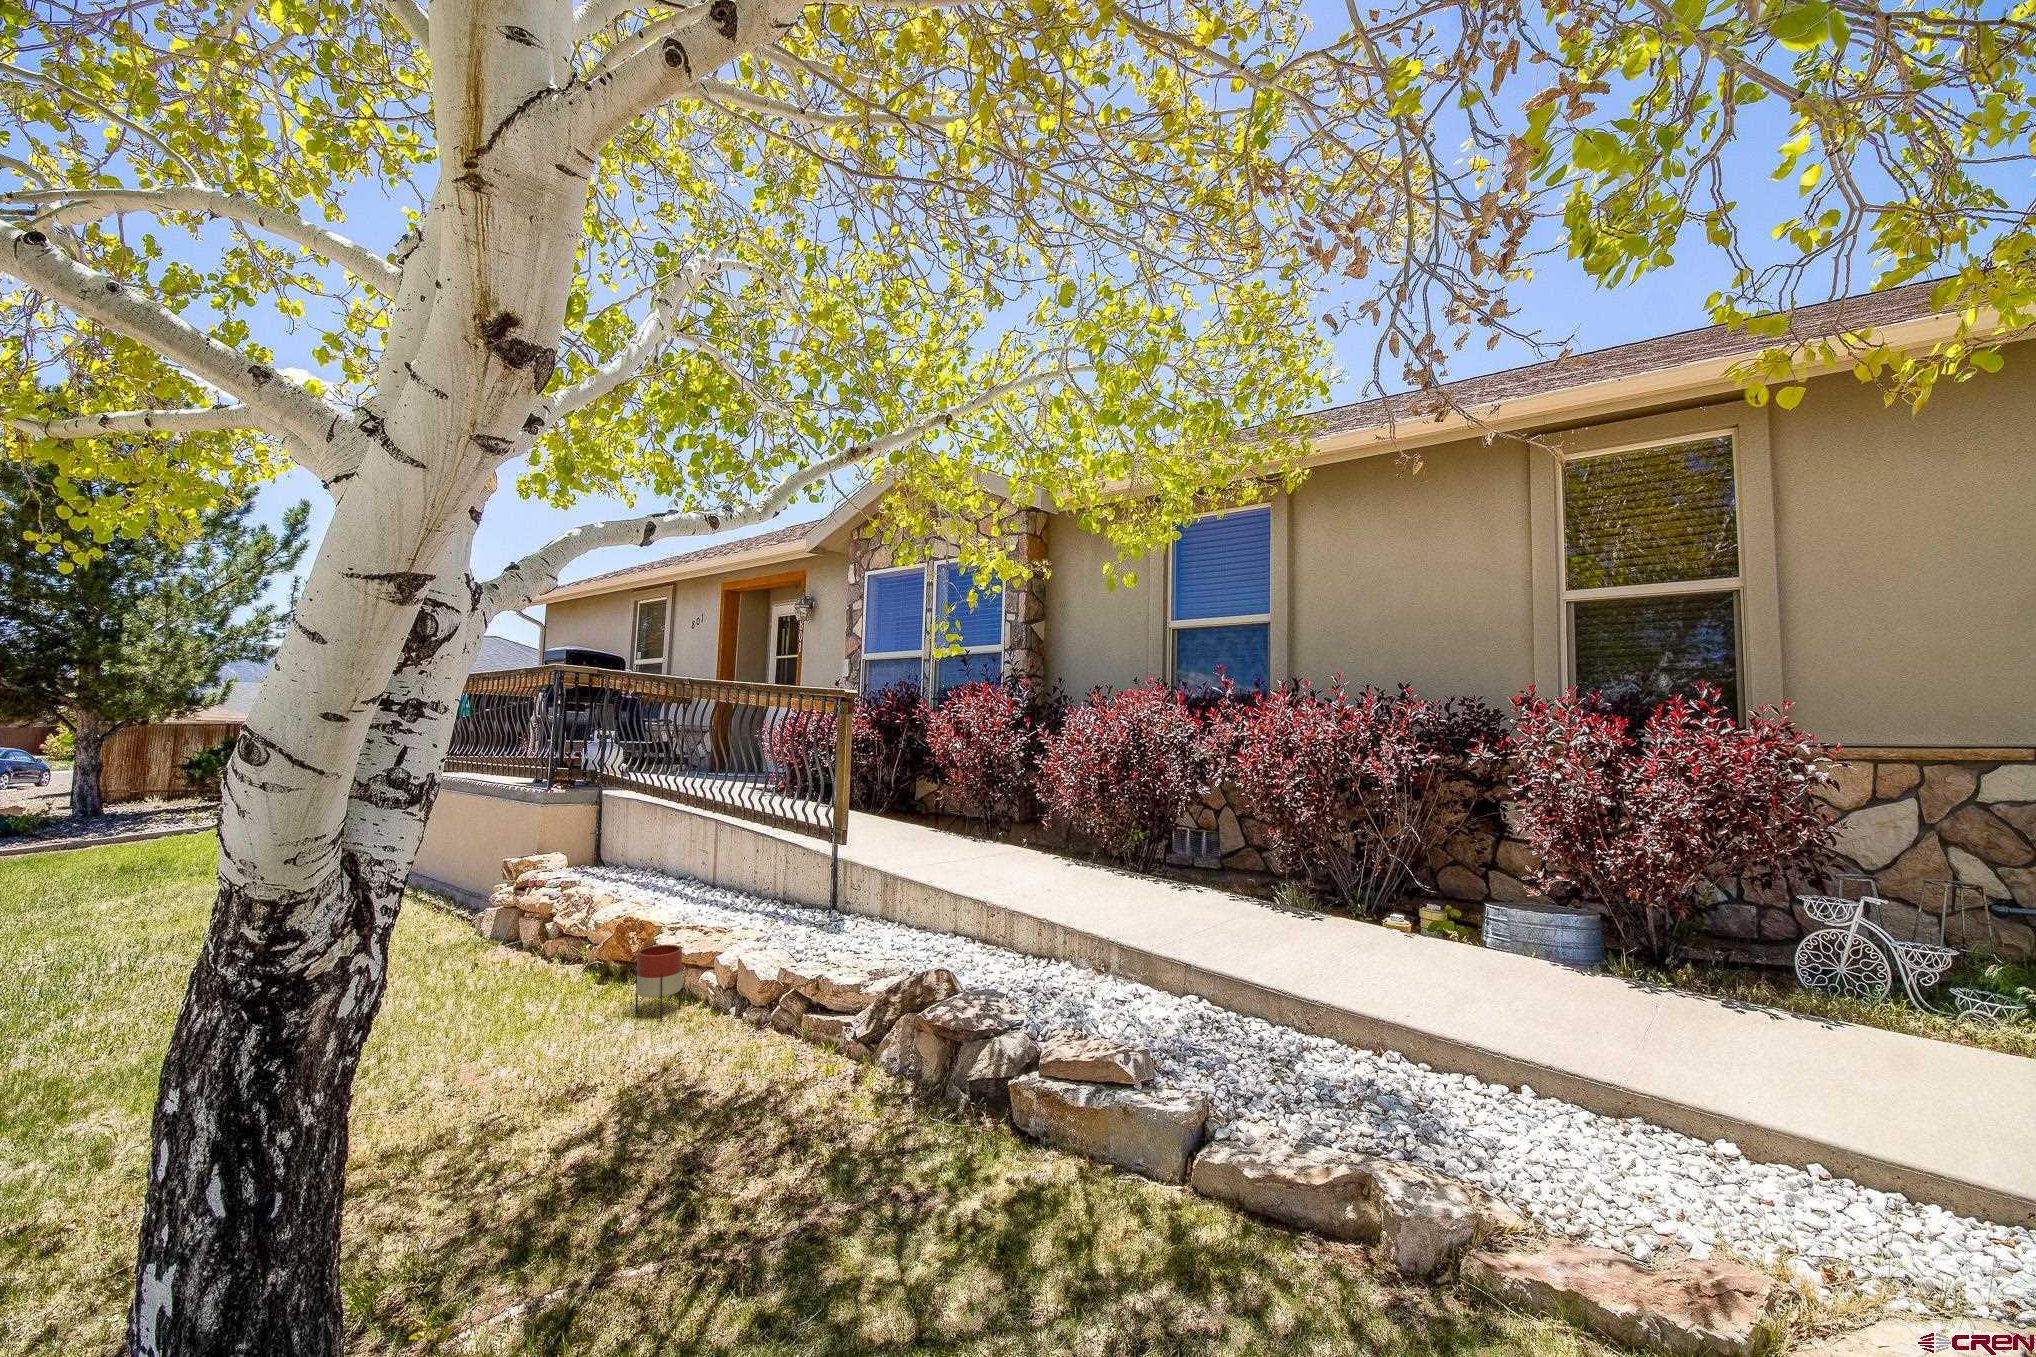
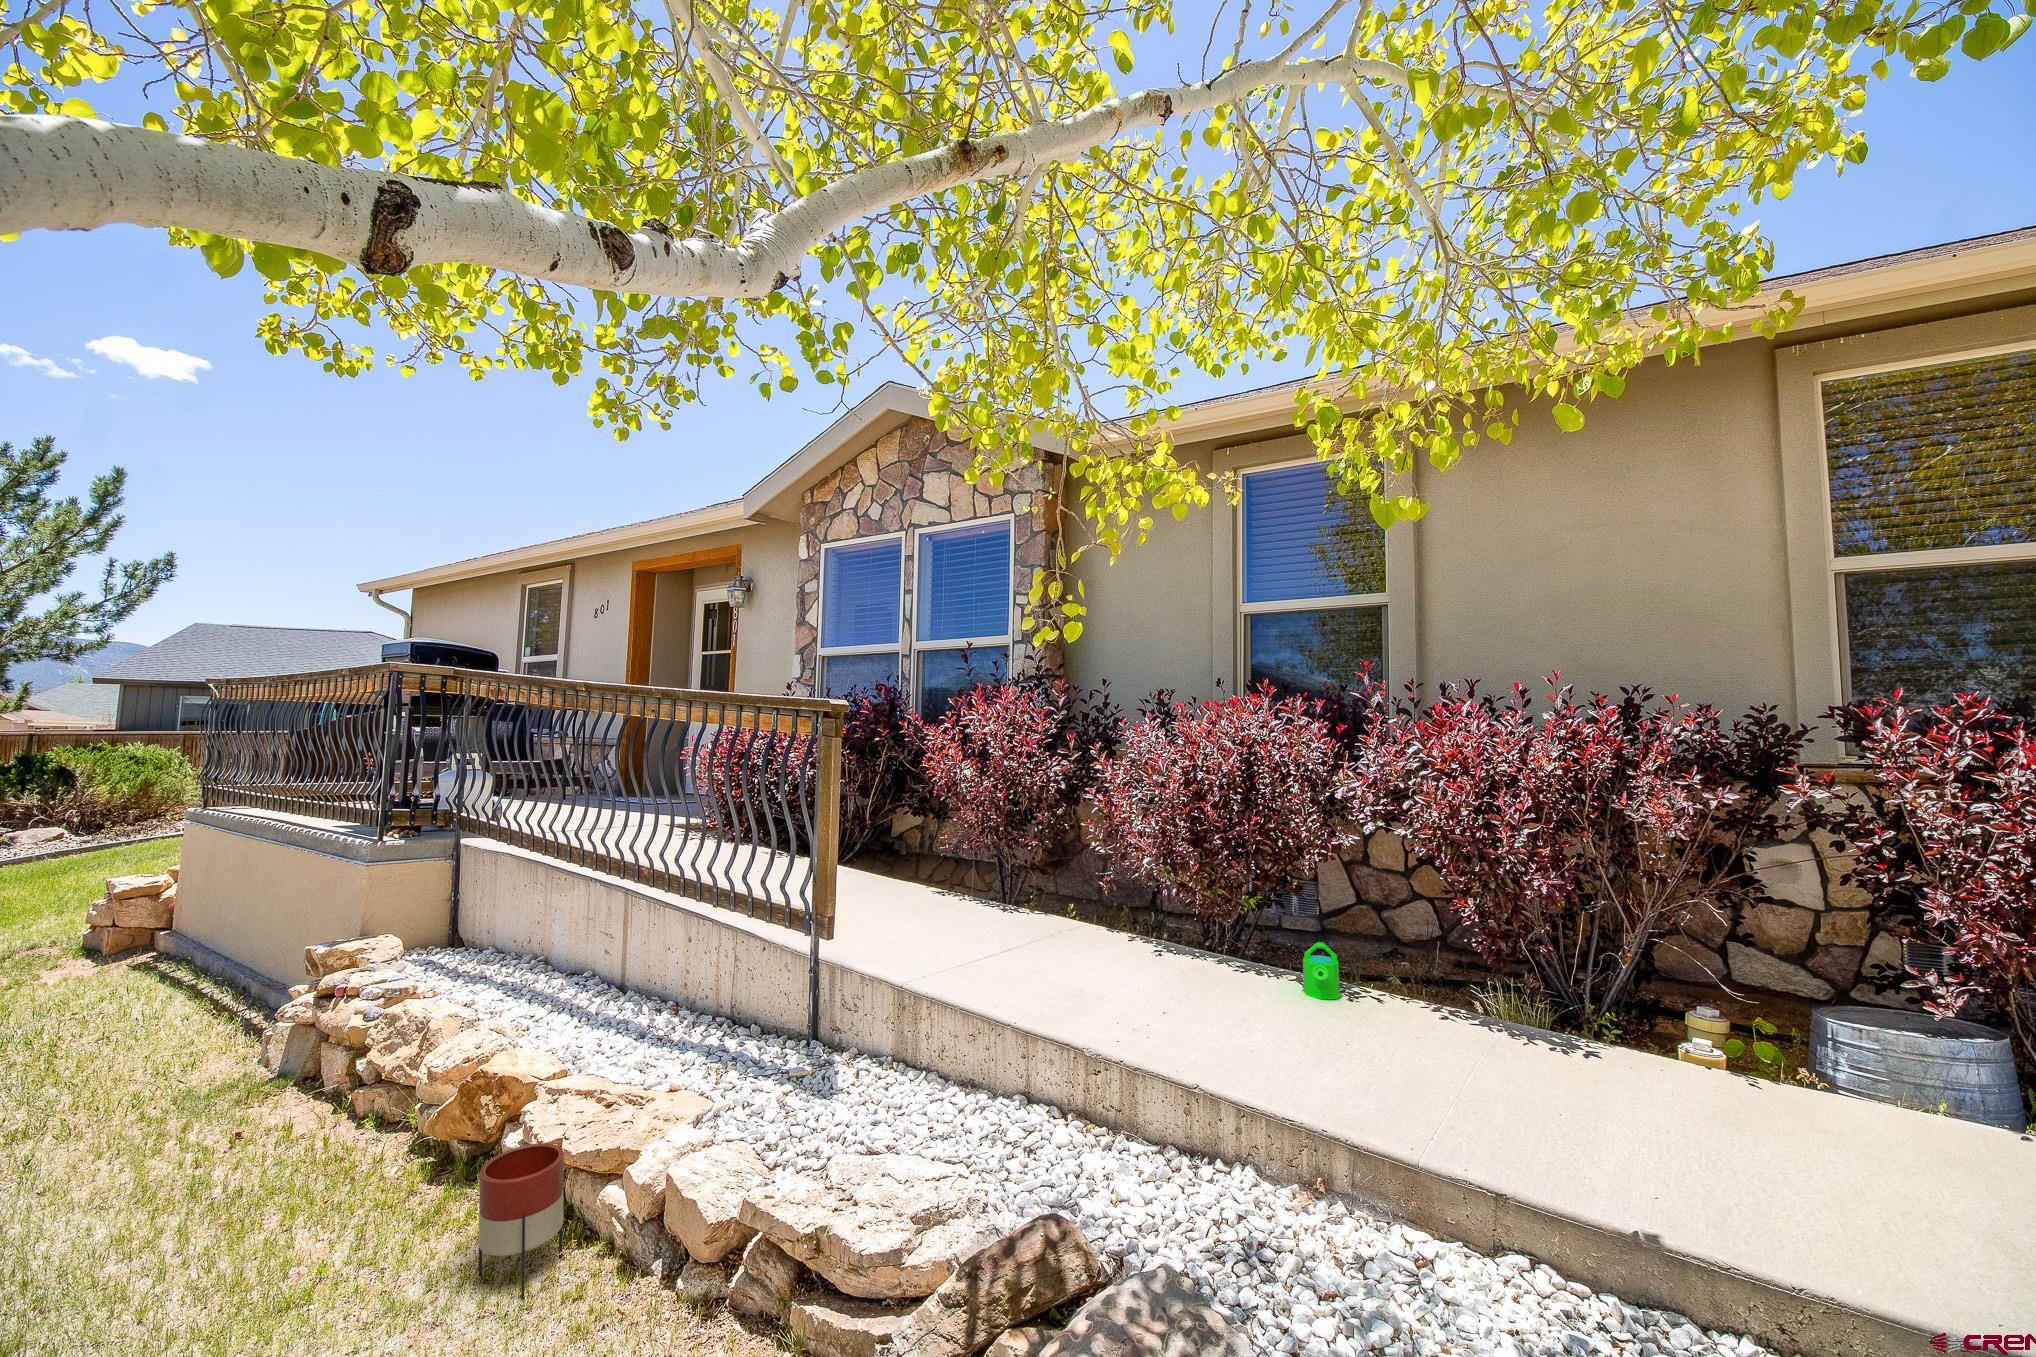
watering can: none [1179,866,1208,906] -> present [1302,942,1342,999]

